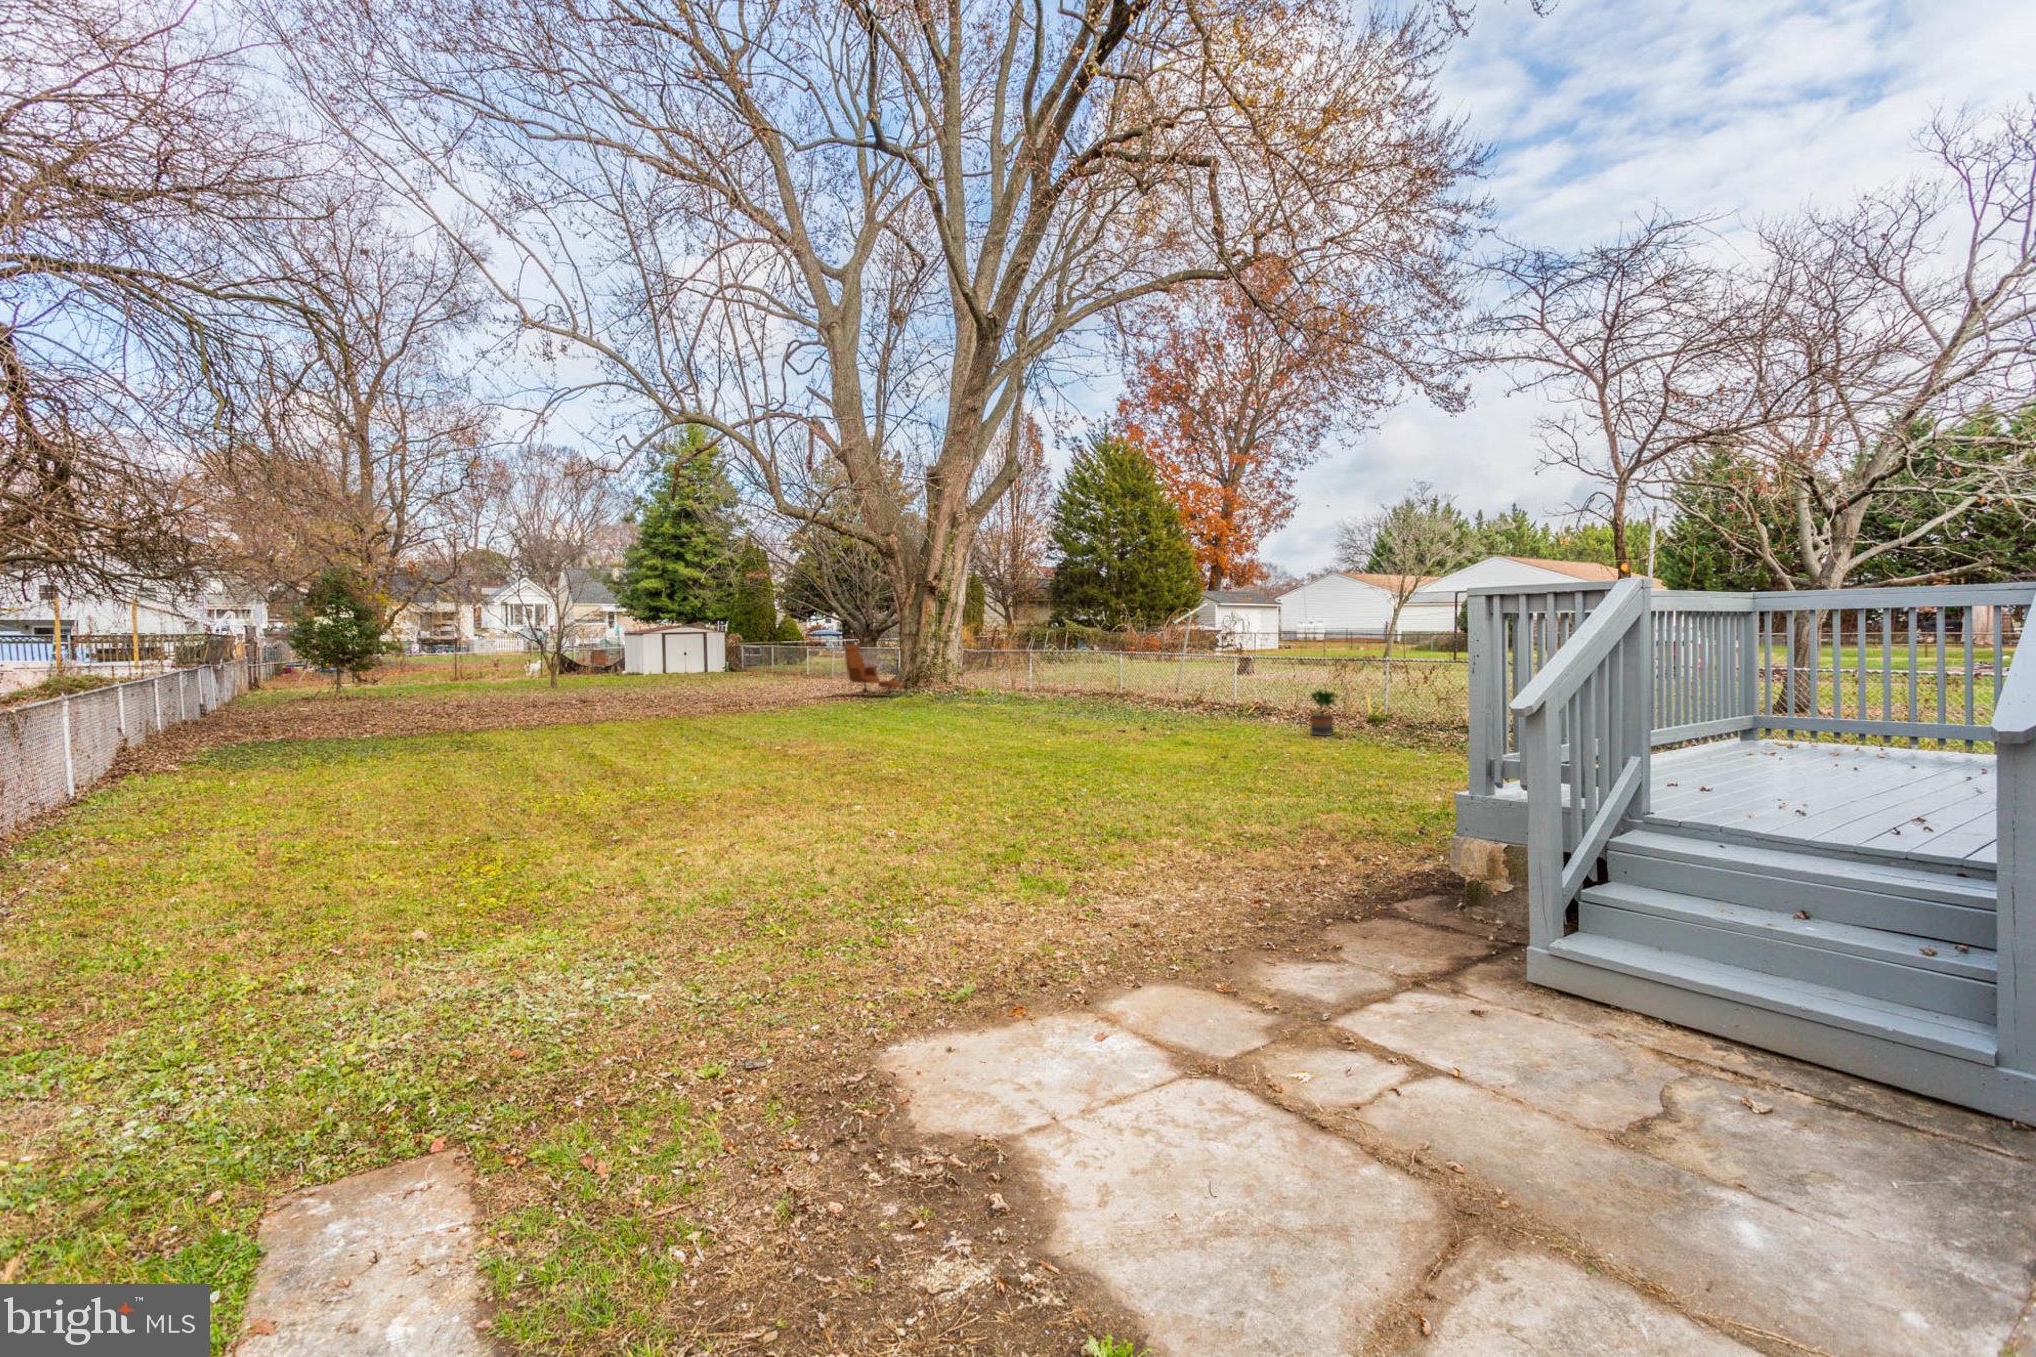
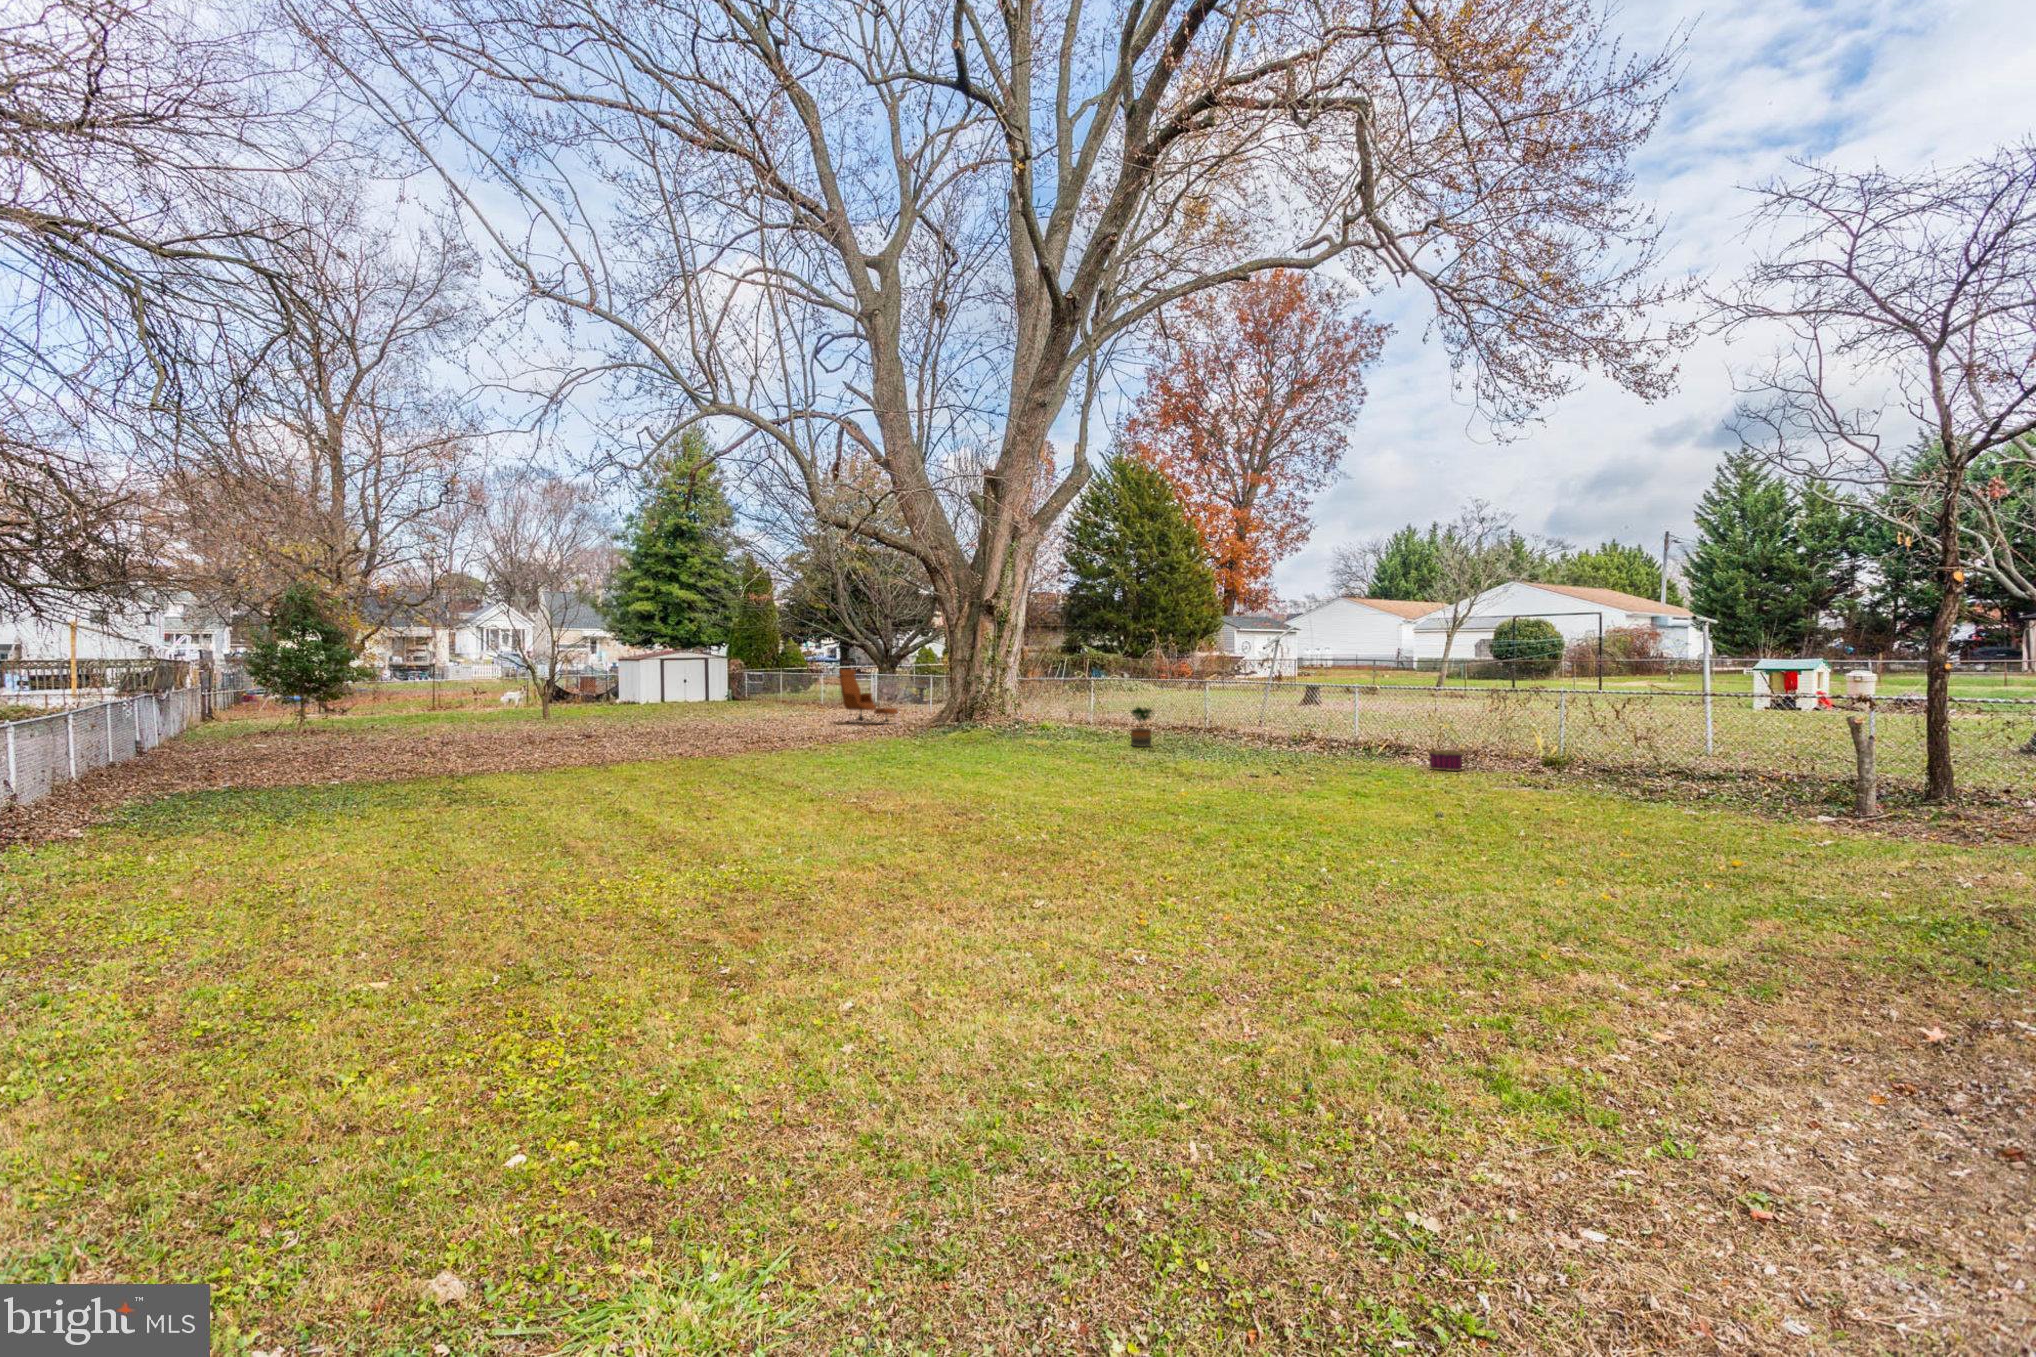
potted tree: present [1311,691,1338,736] -> present [1131,707,1155,747]
basket: none [1406,702,1439,742] -> present [1429,749,1463,771]

